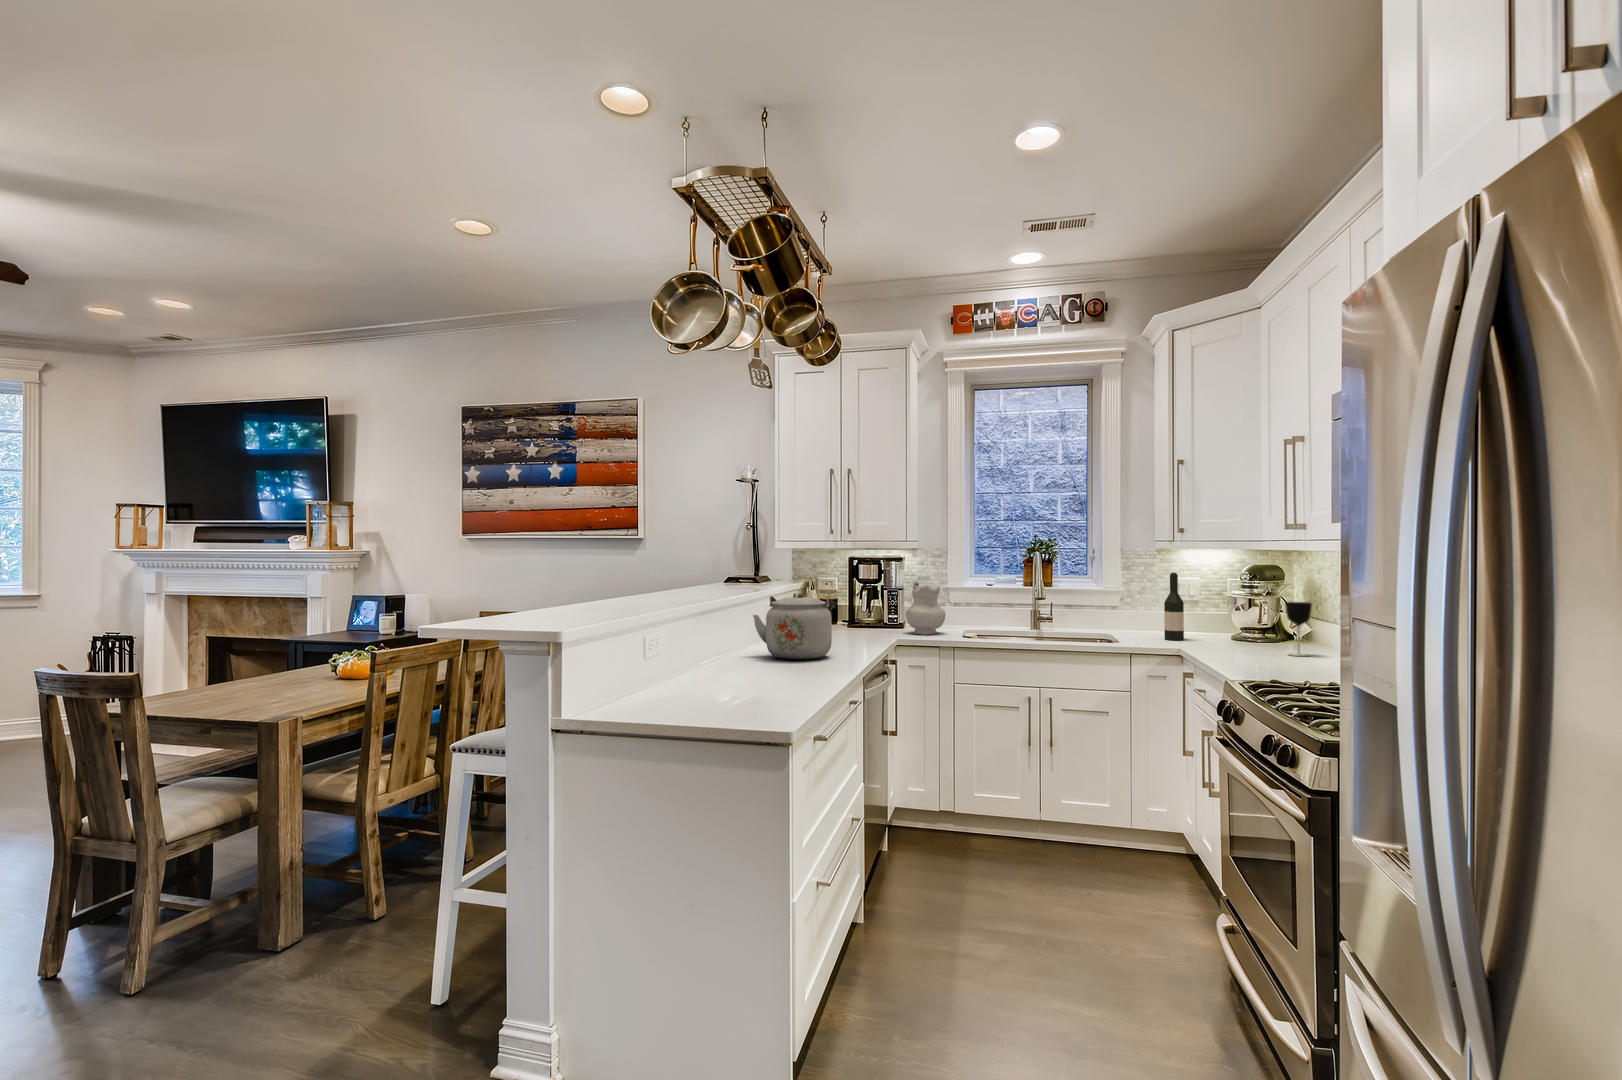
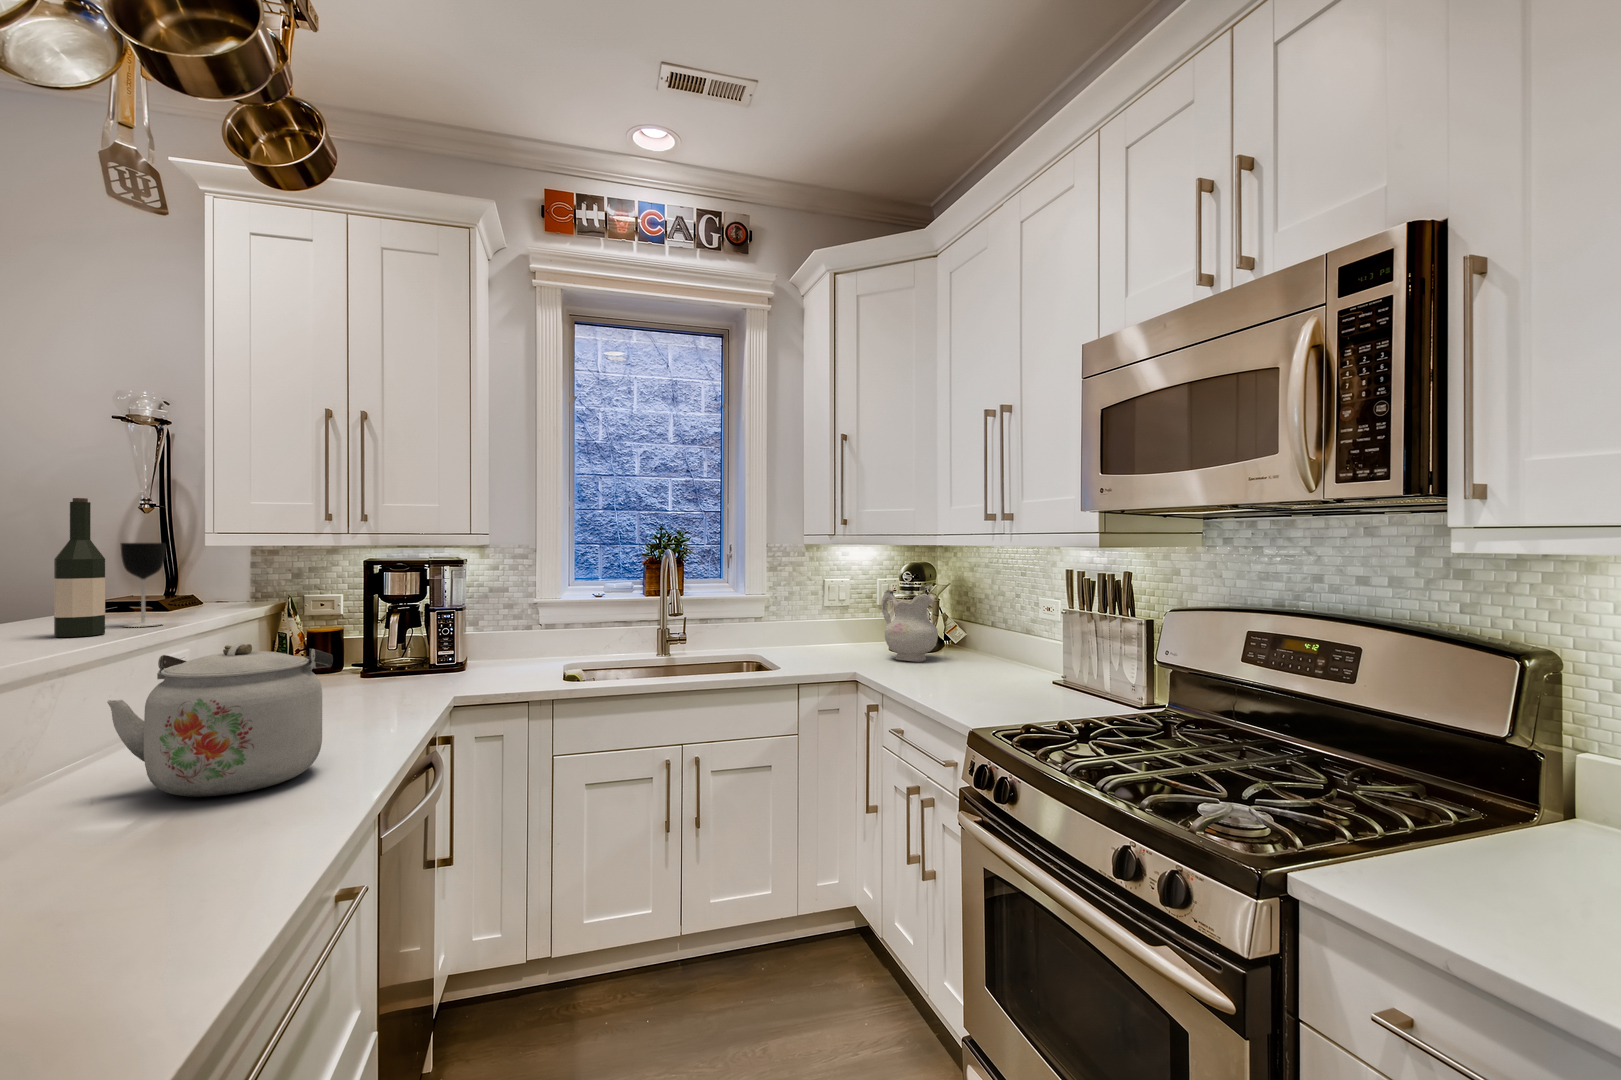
wine bottle: present [1164,573,1184,640] -> present [54,498,105,637]
ceramic pitcher: present [906,582,946,635] -> present [881,590,938,662]
wine glass: present [1285,602,1312,656] -> present [120,543,166,627]

